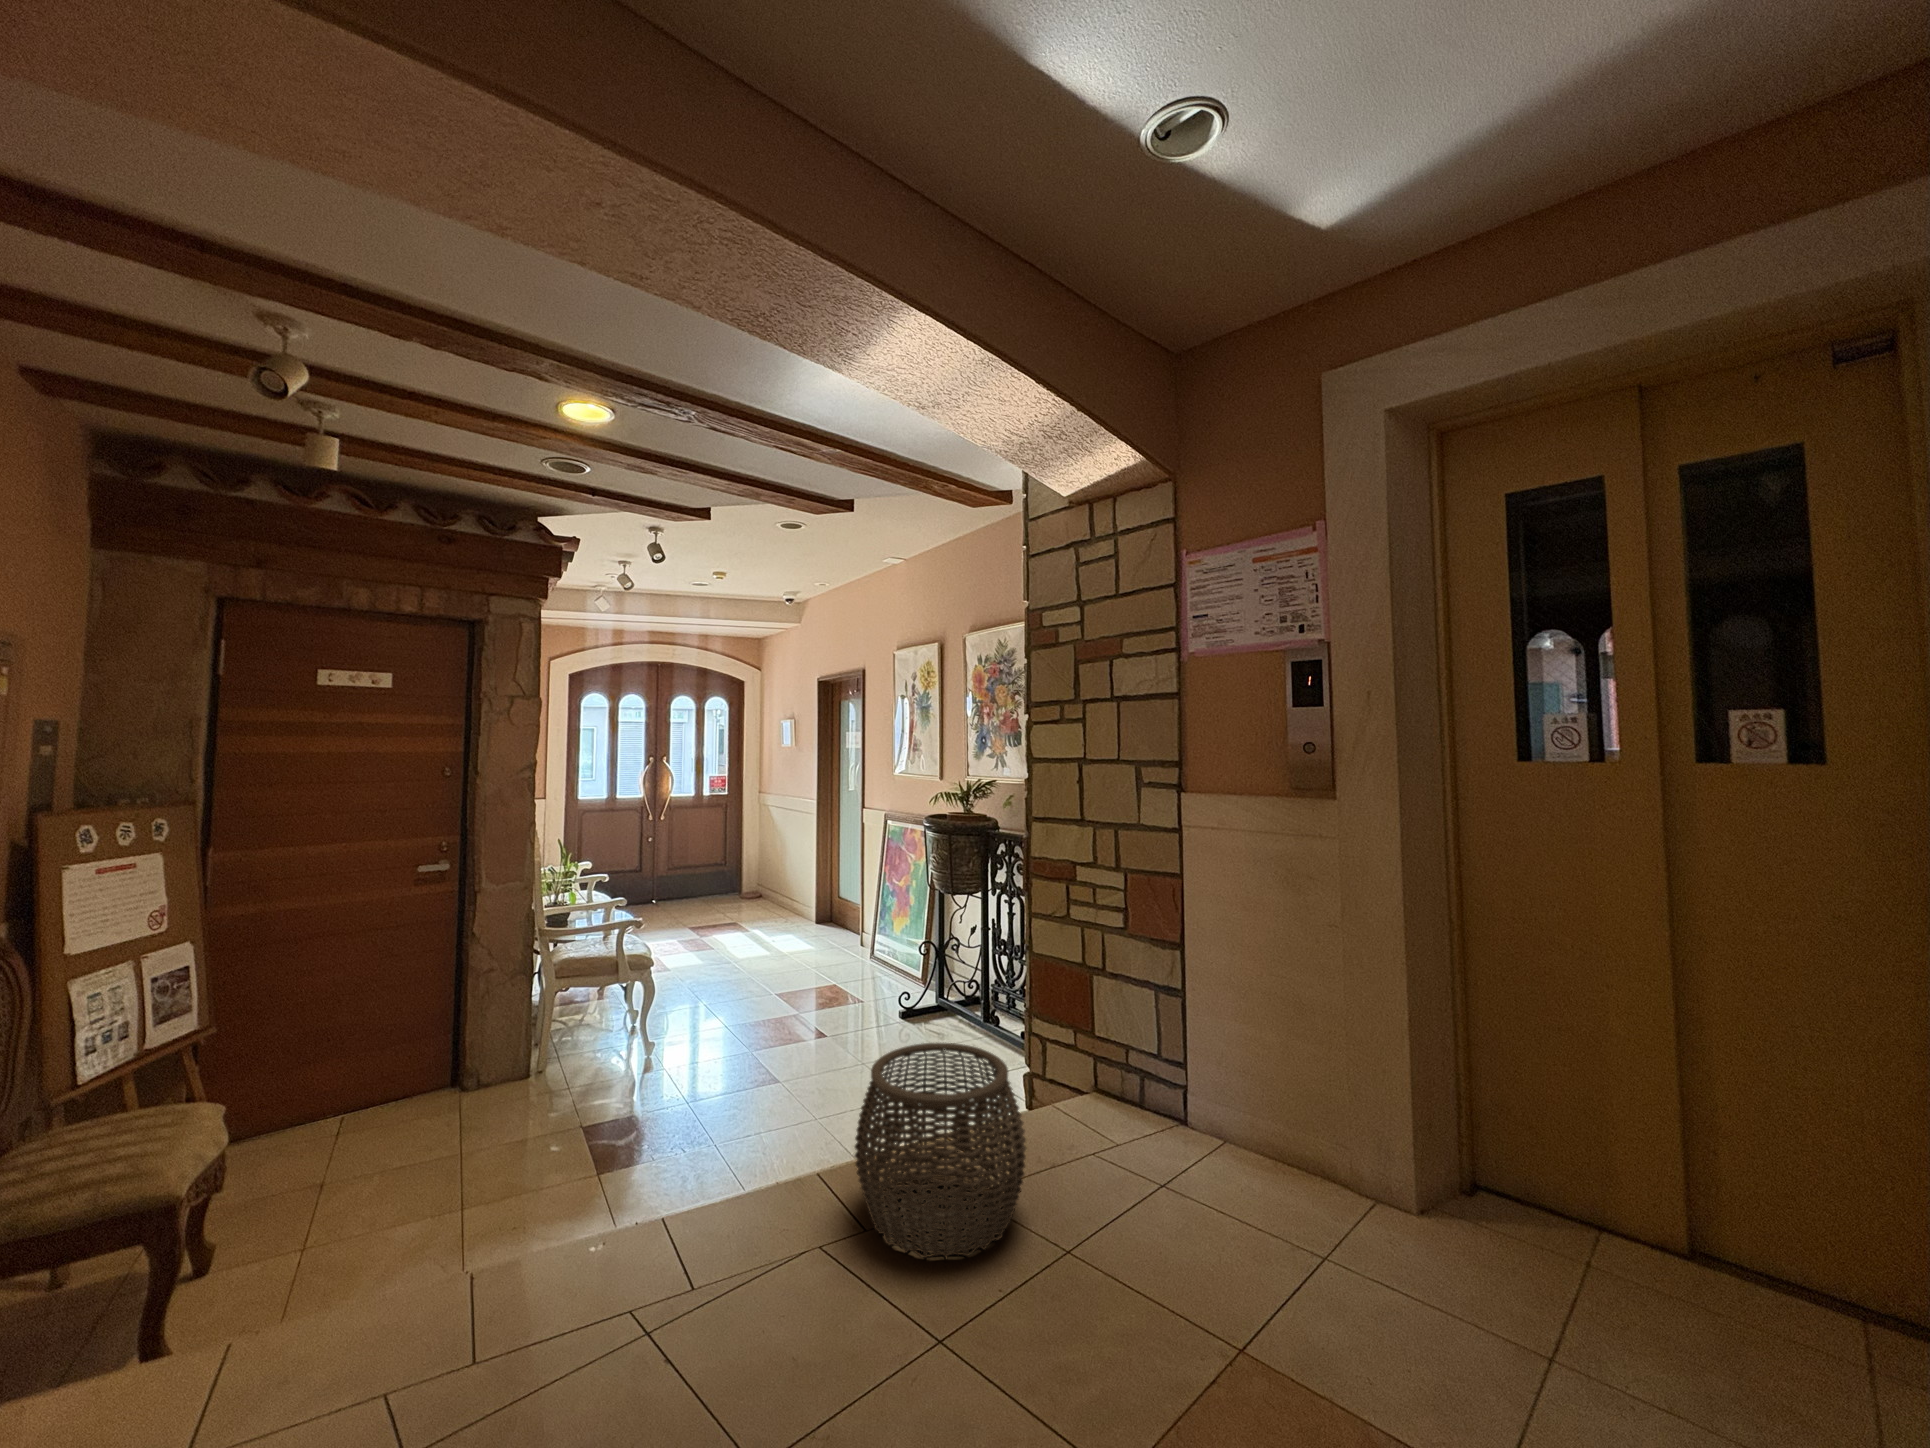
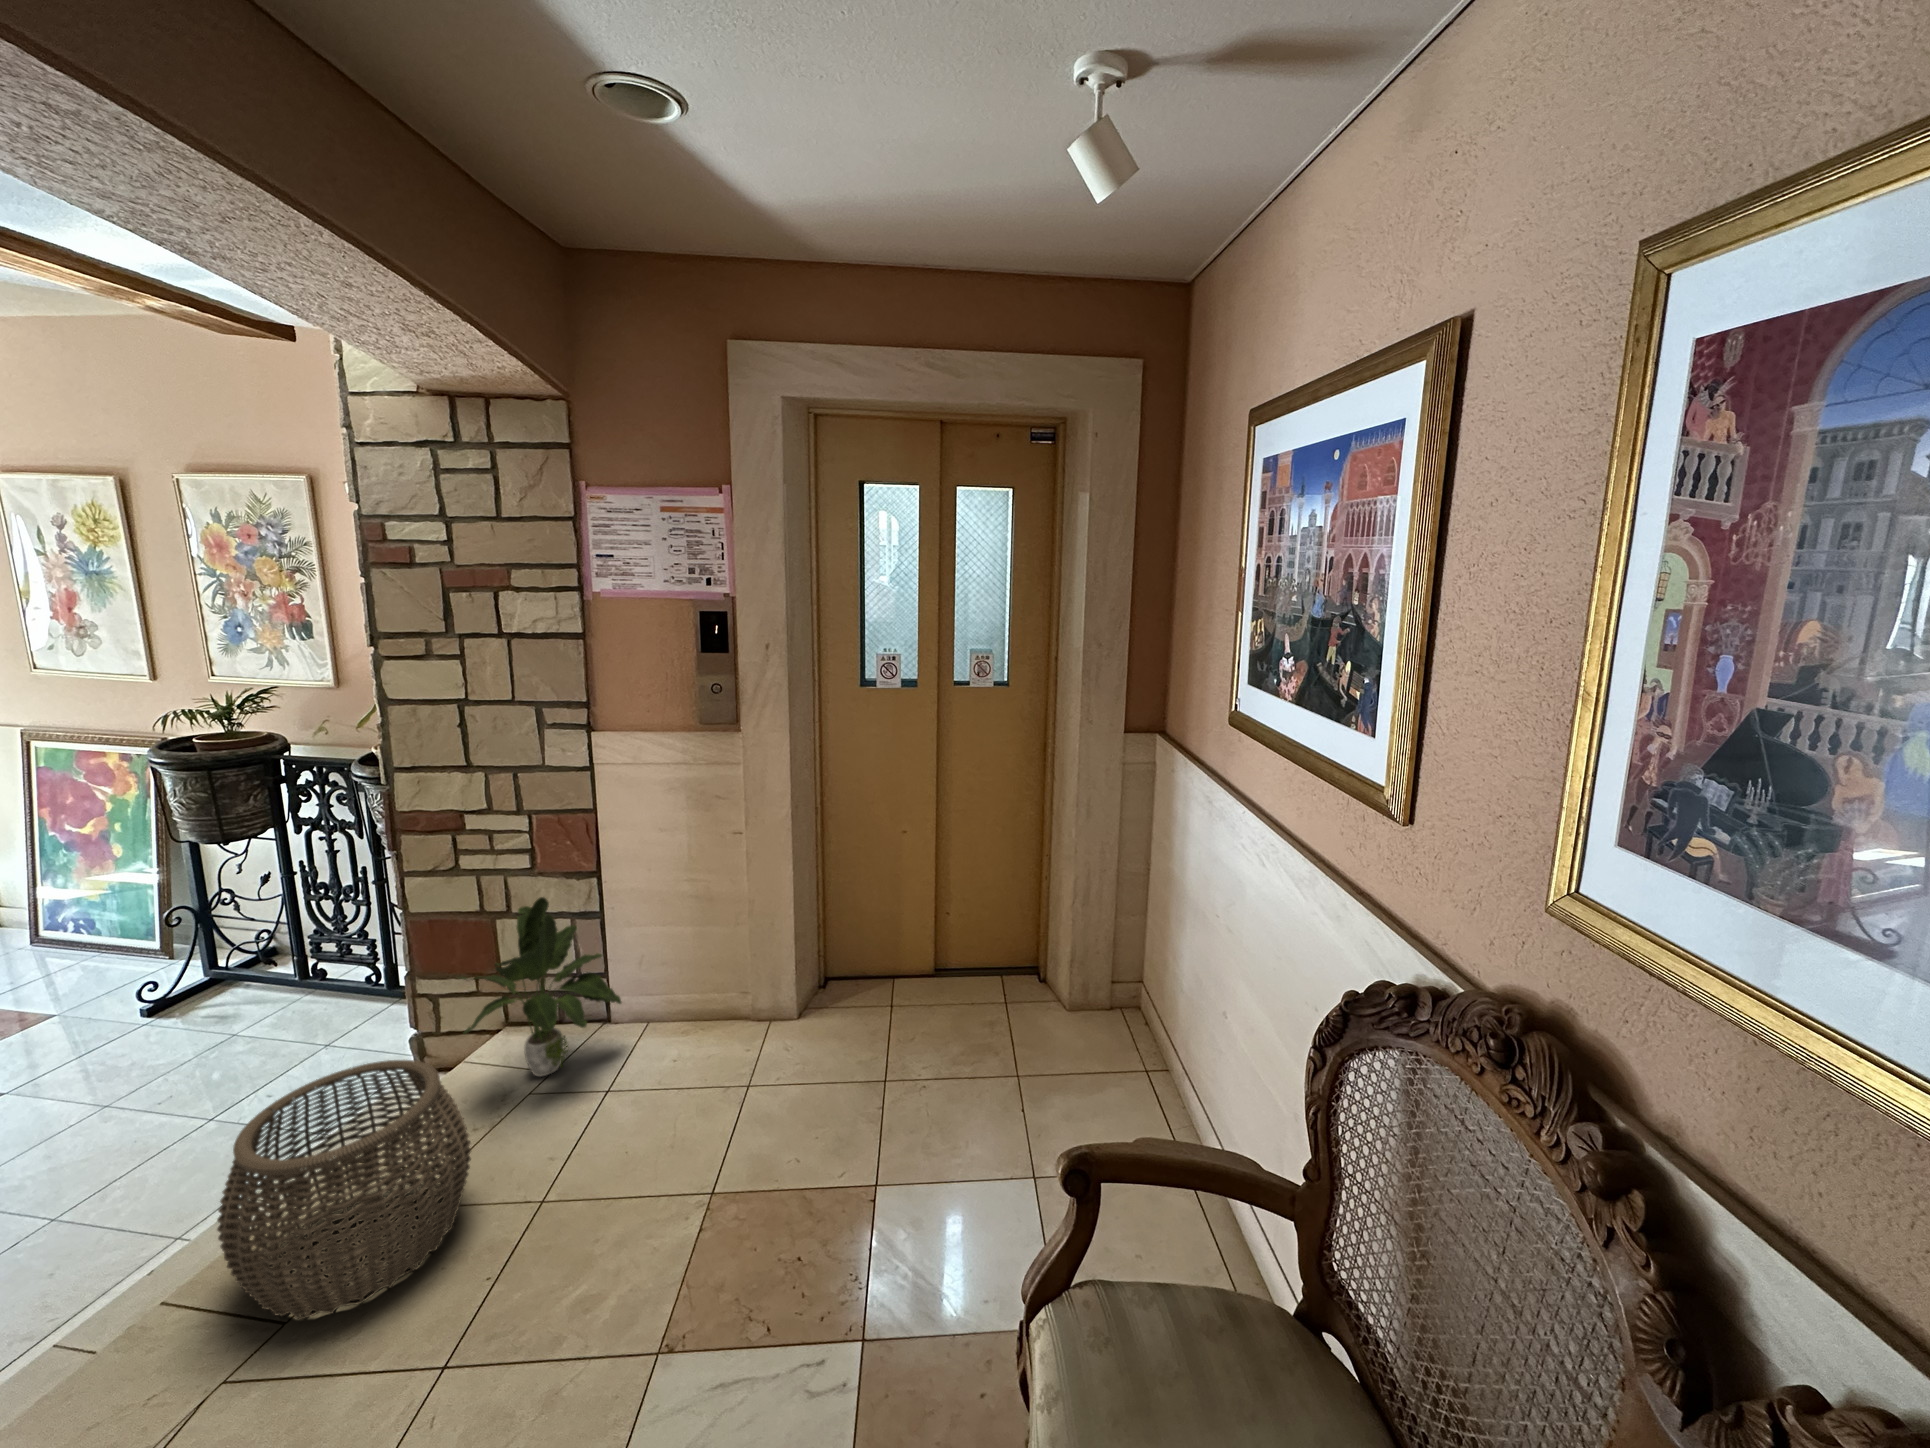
potted plant: none [1046,953,1195,1148] -> present [460,897,621,1077]

